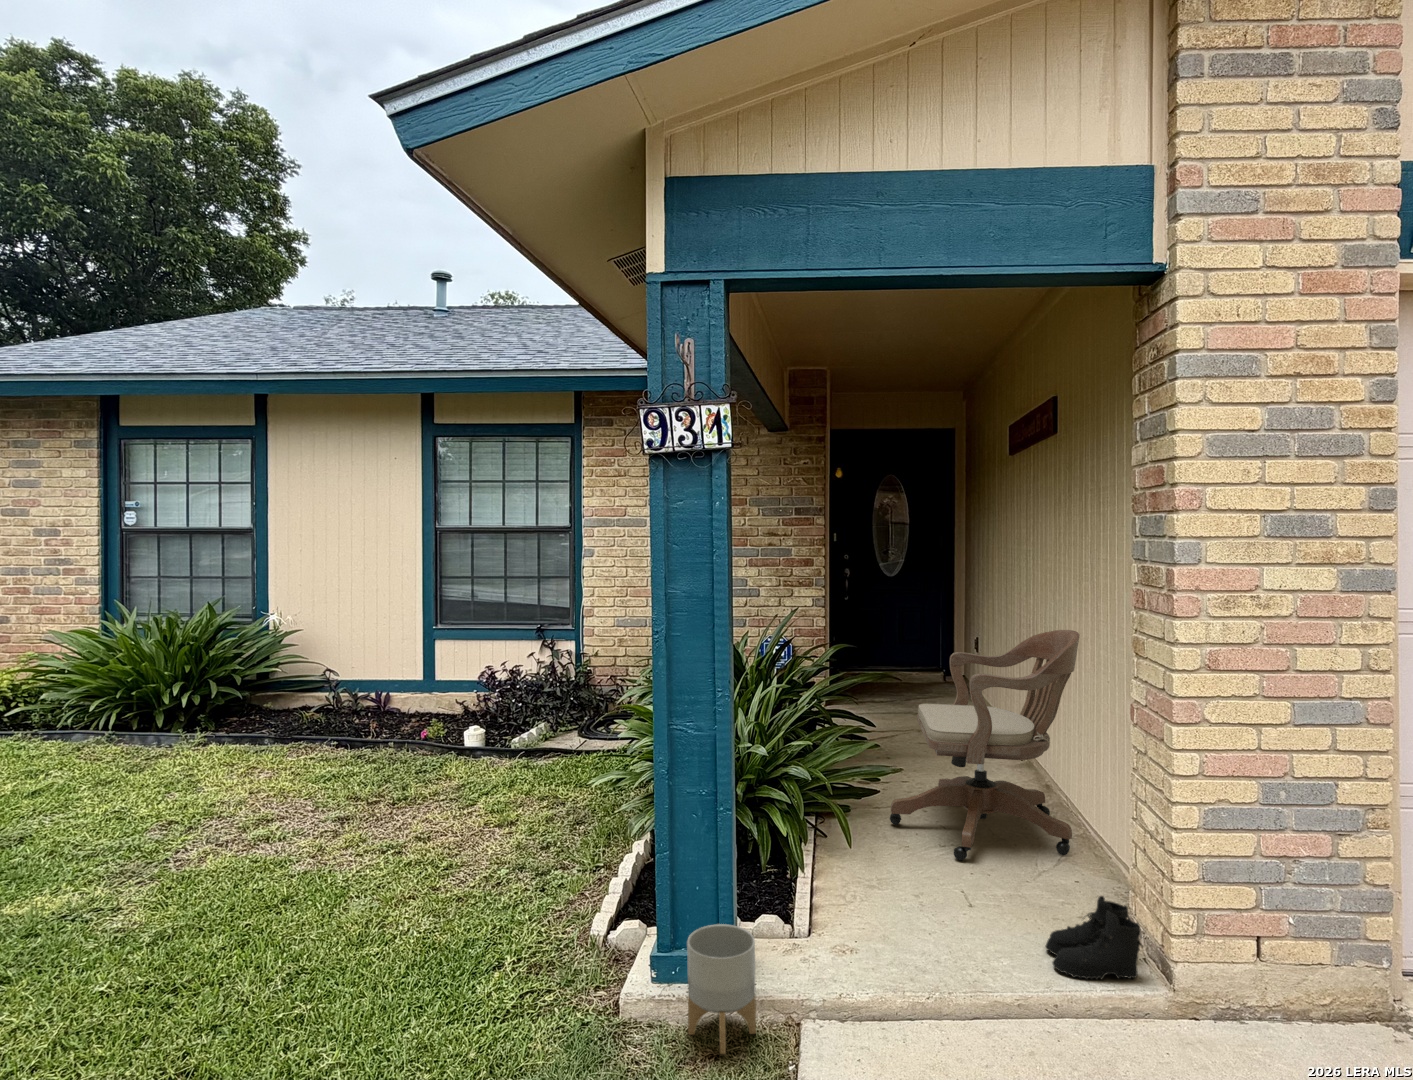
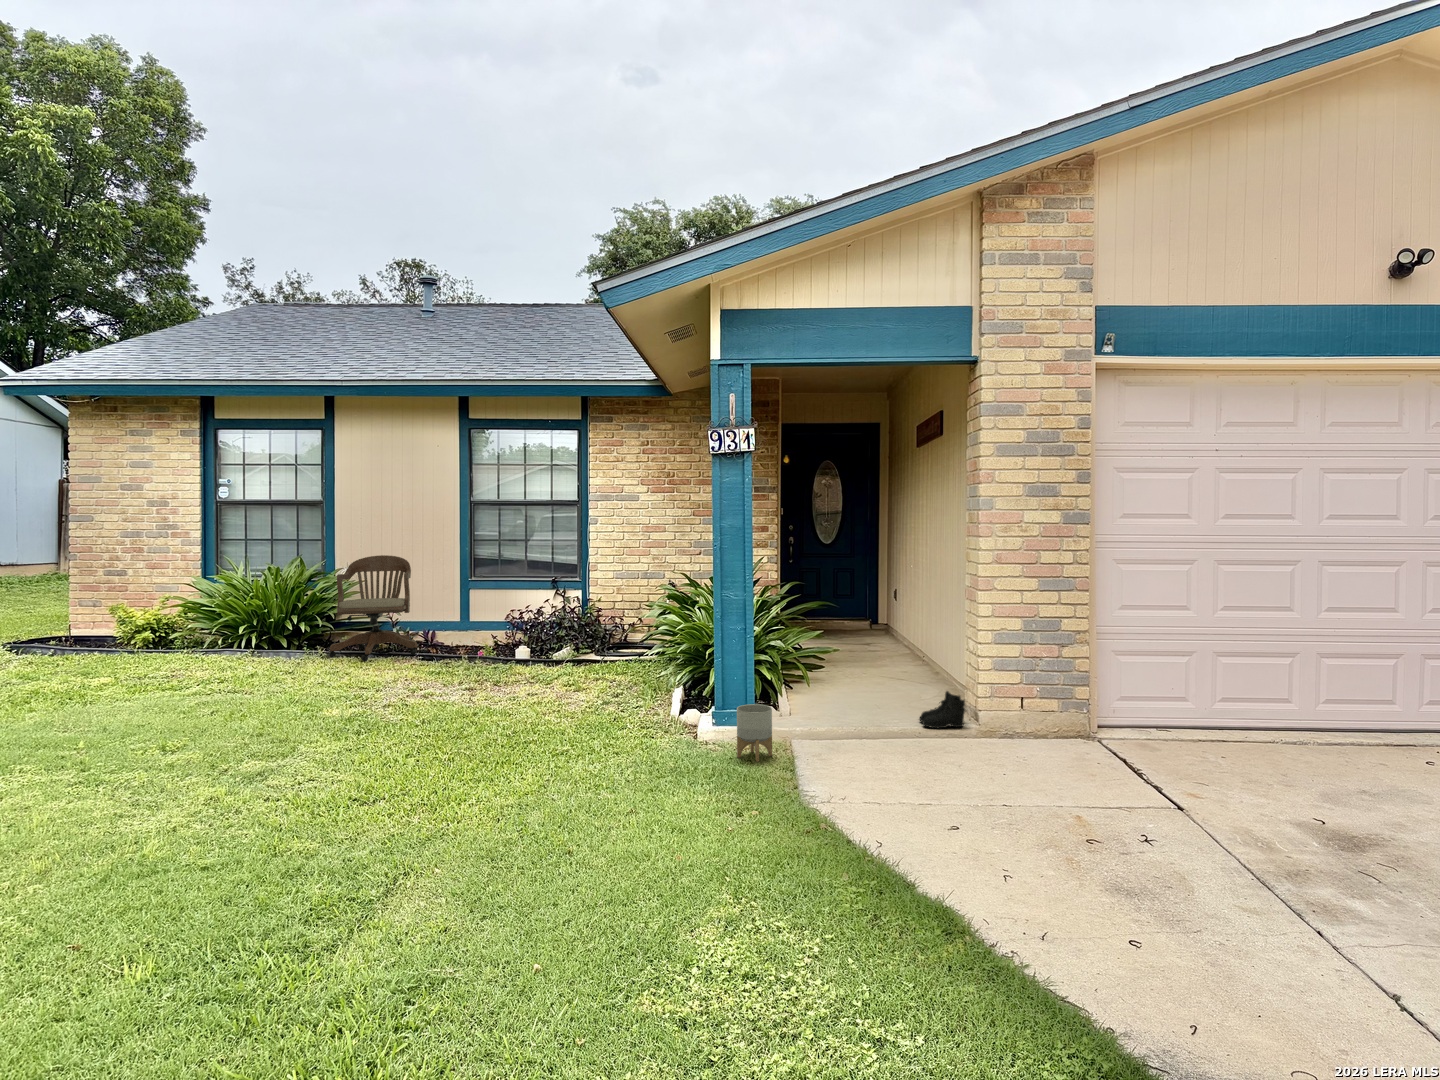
chair: present [890,630,1080,860] -> present [329,555,418,661]

